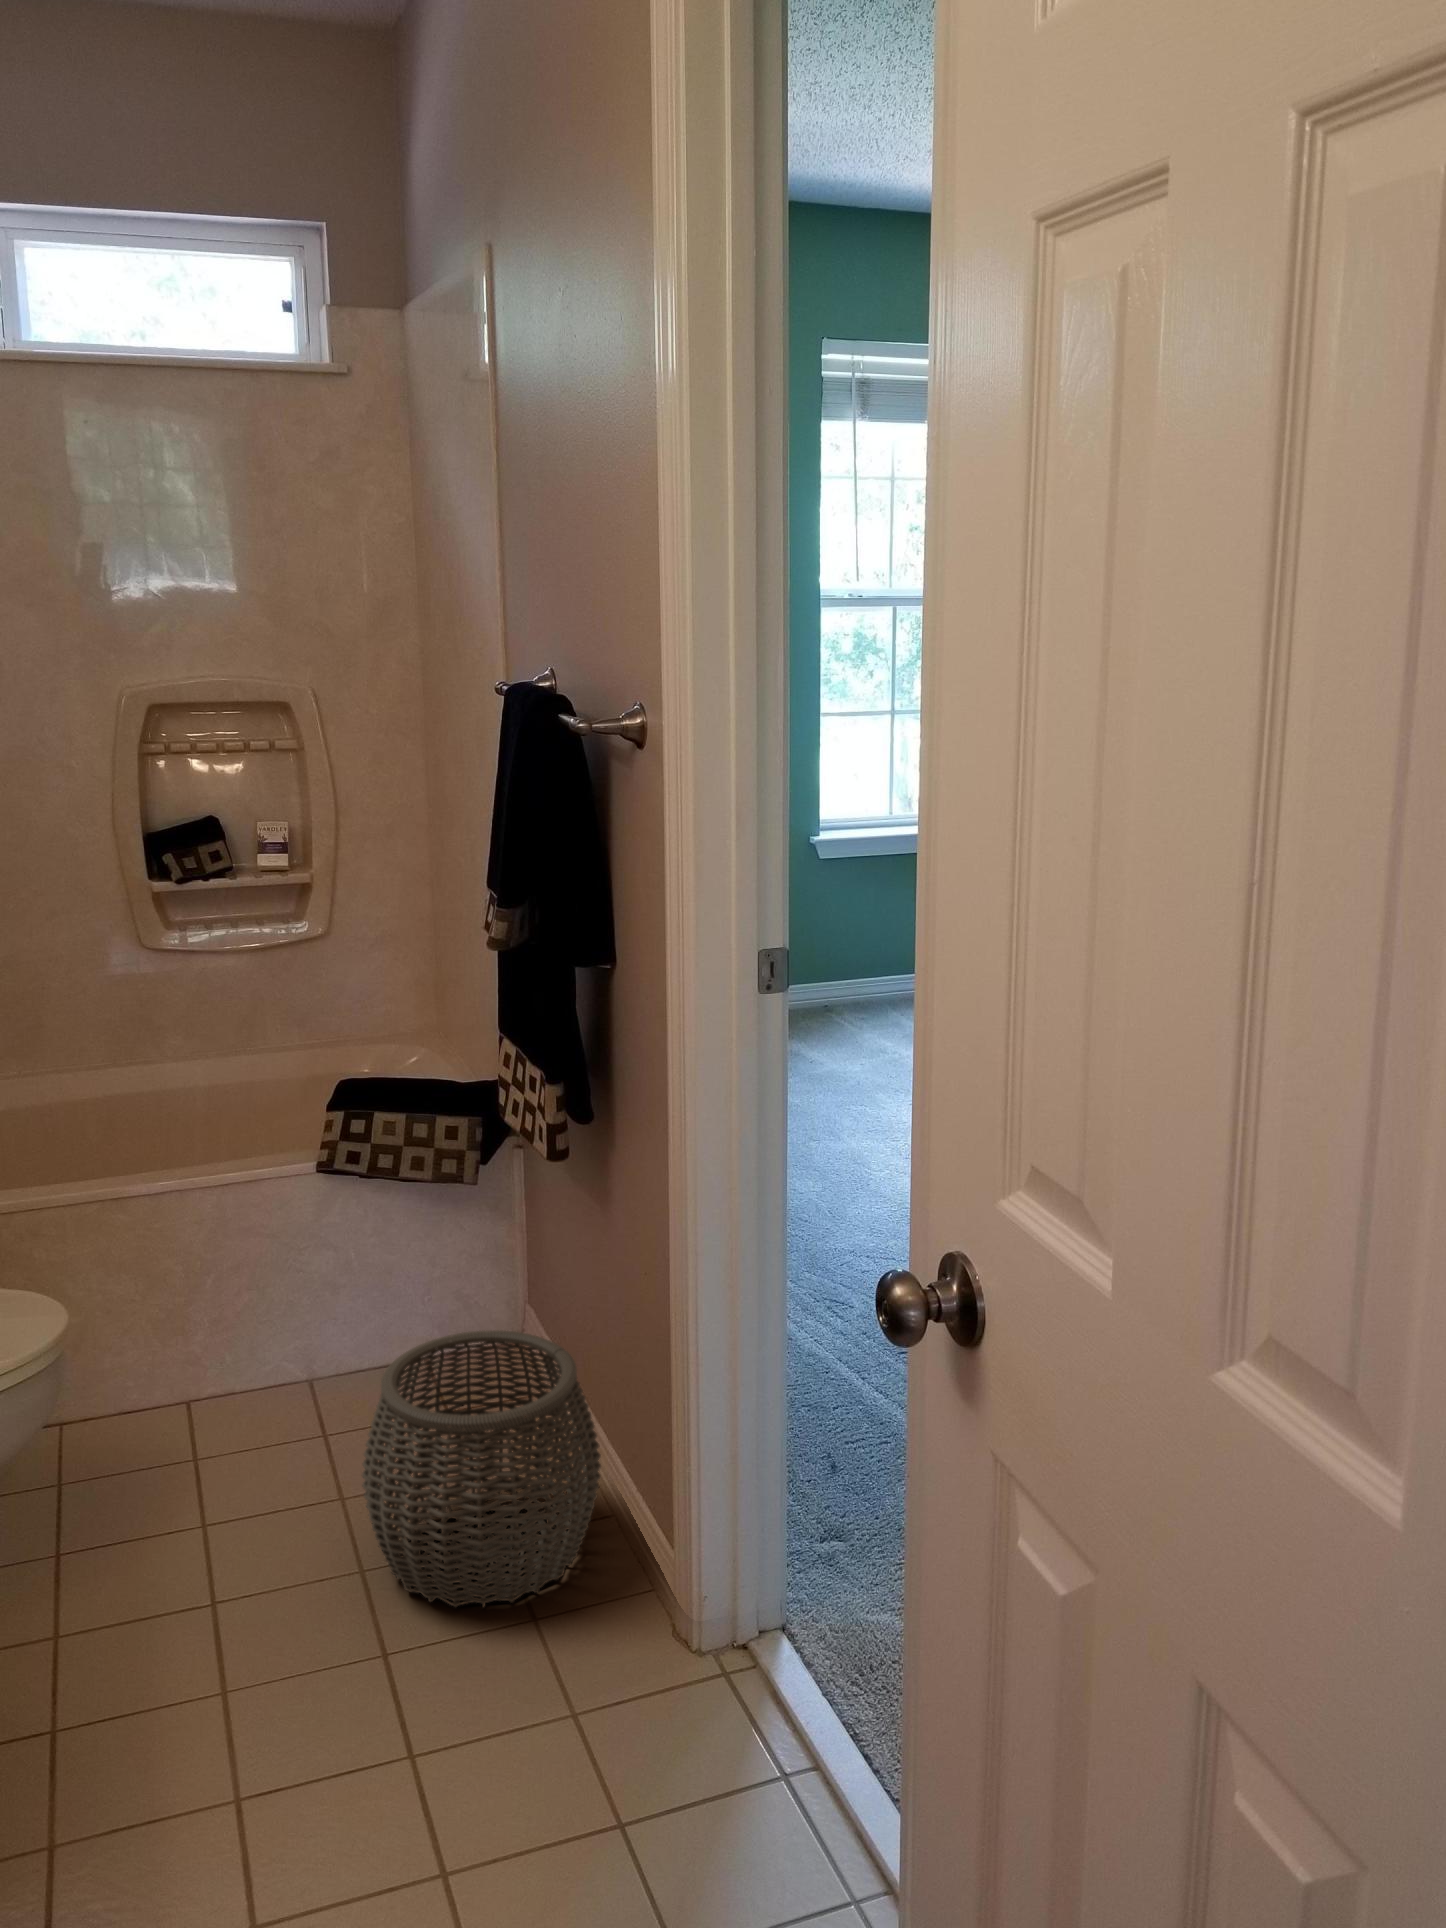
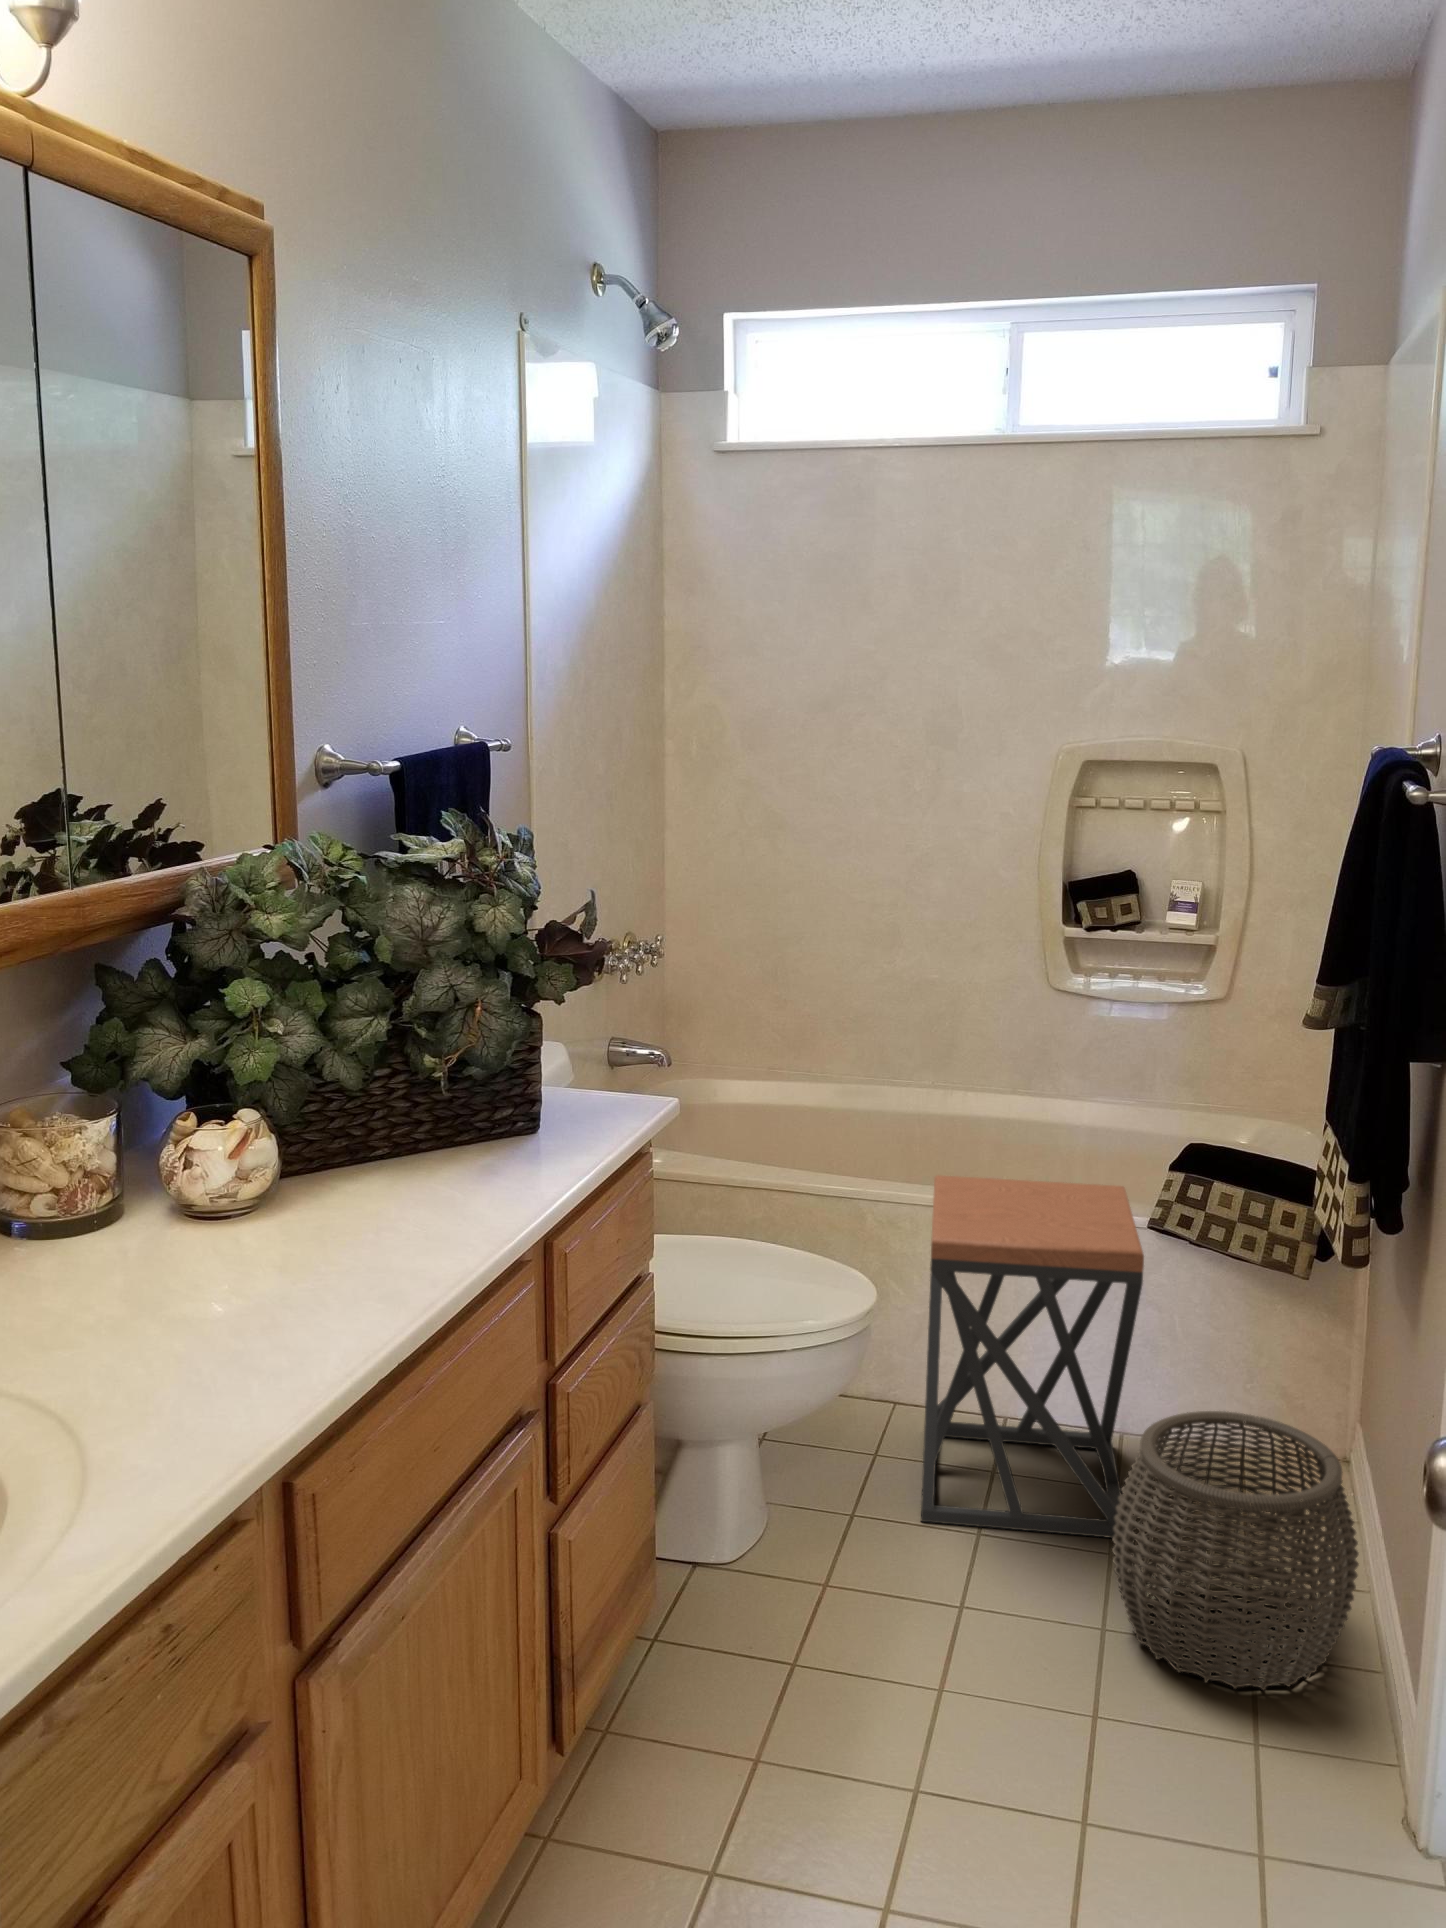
stool: none [83,1135,358,1547] -> present [921,1175,1144,1538]

